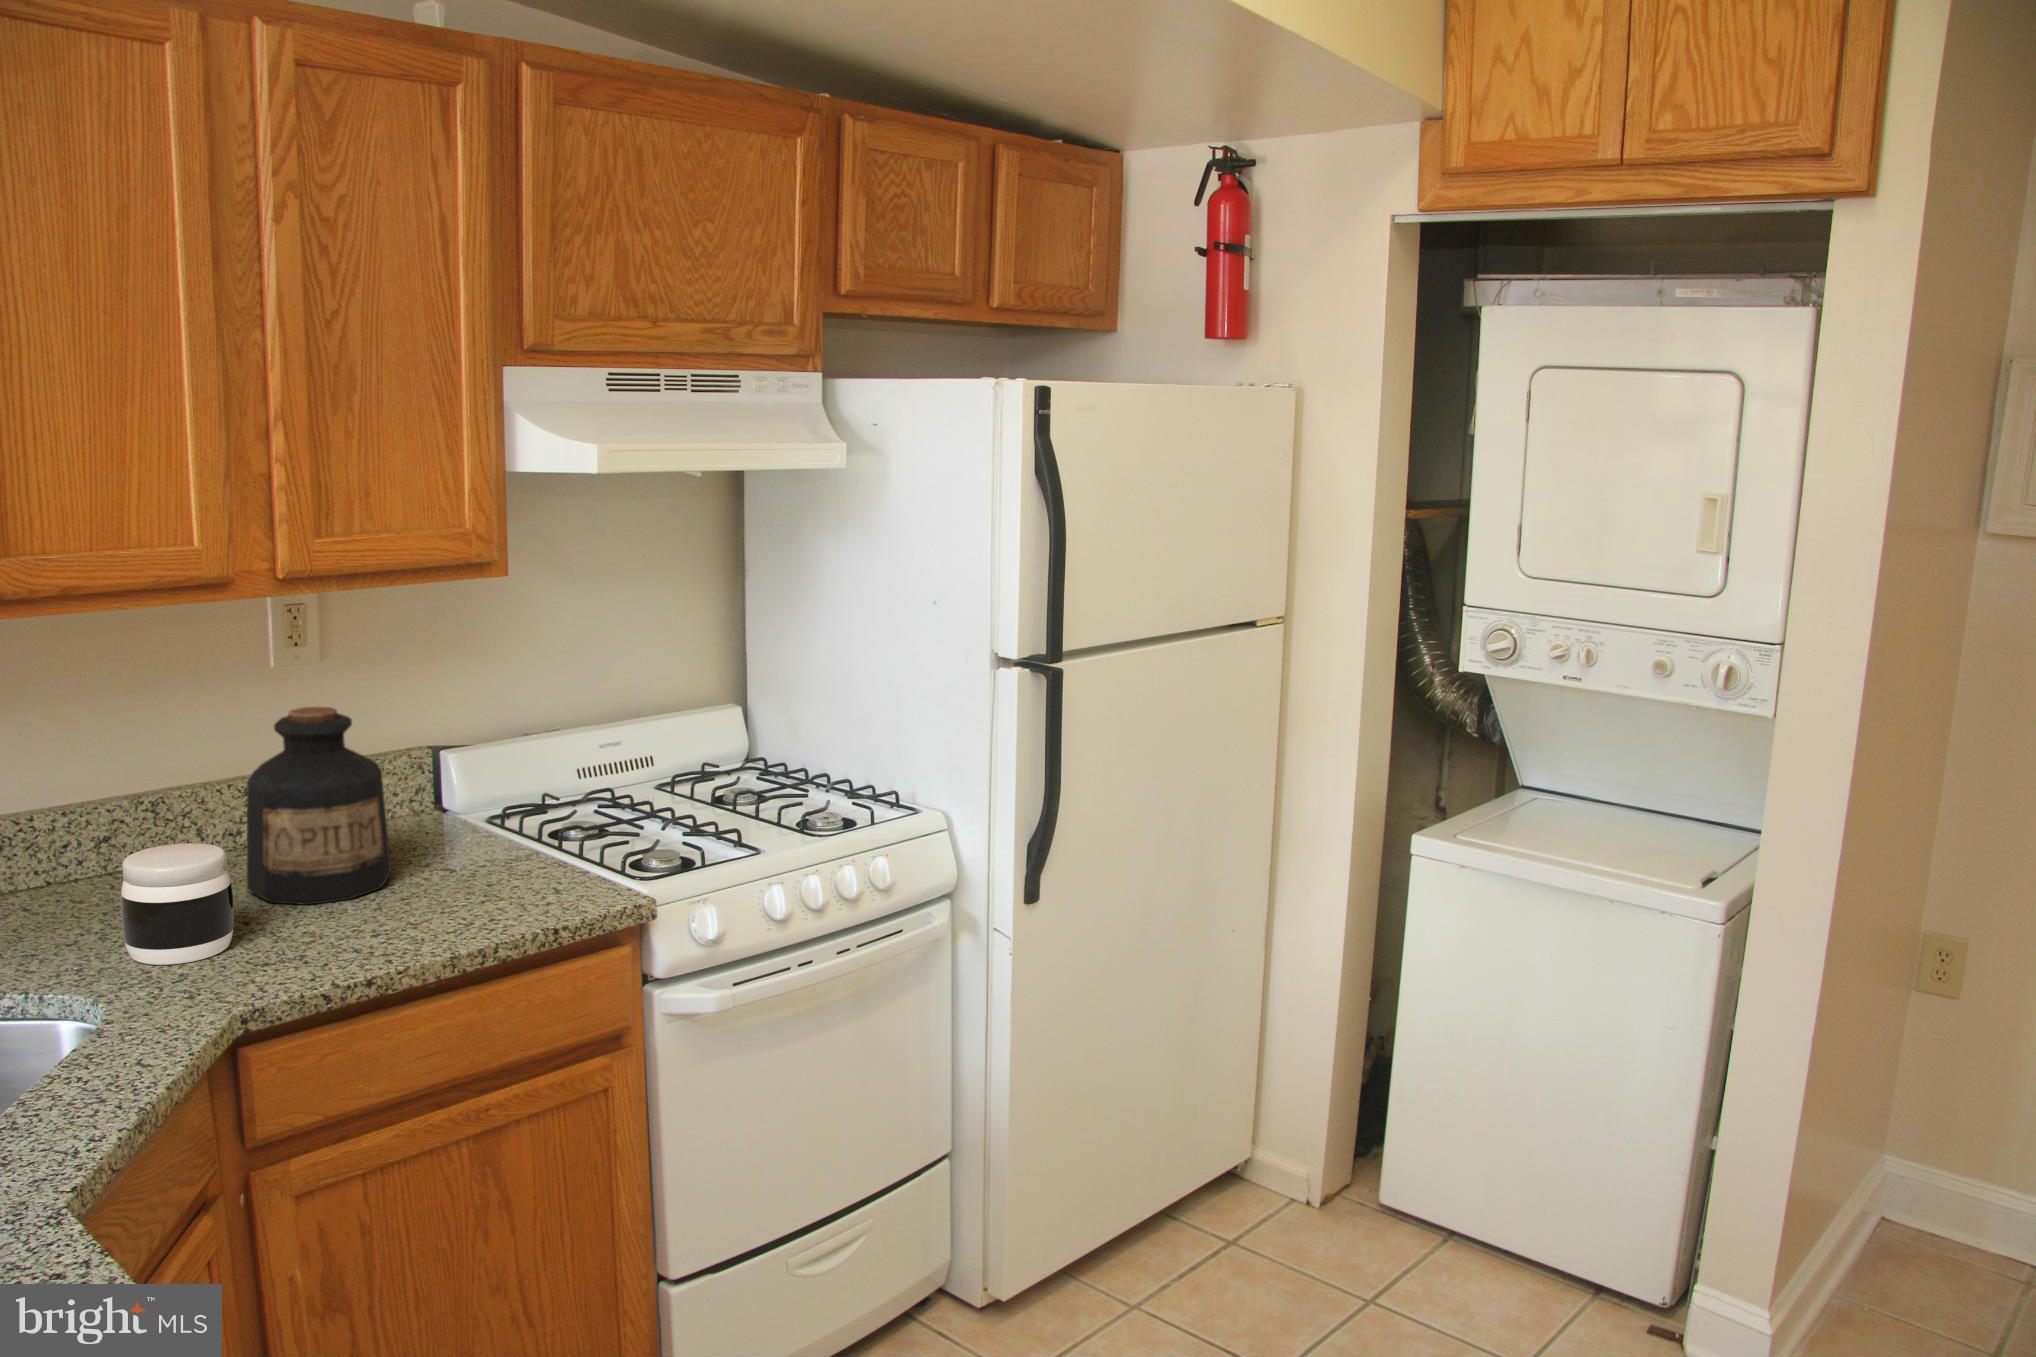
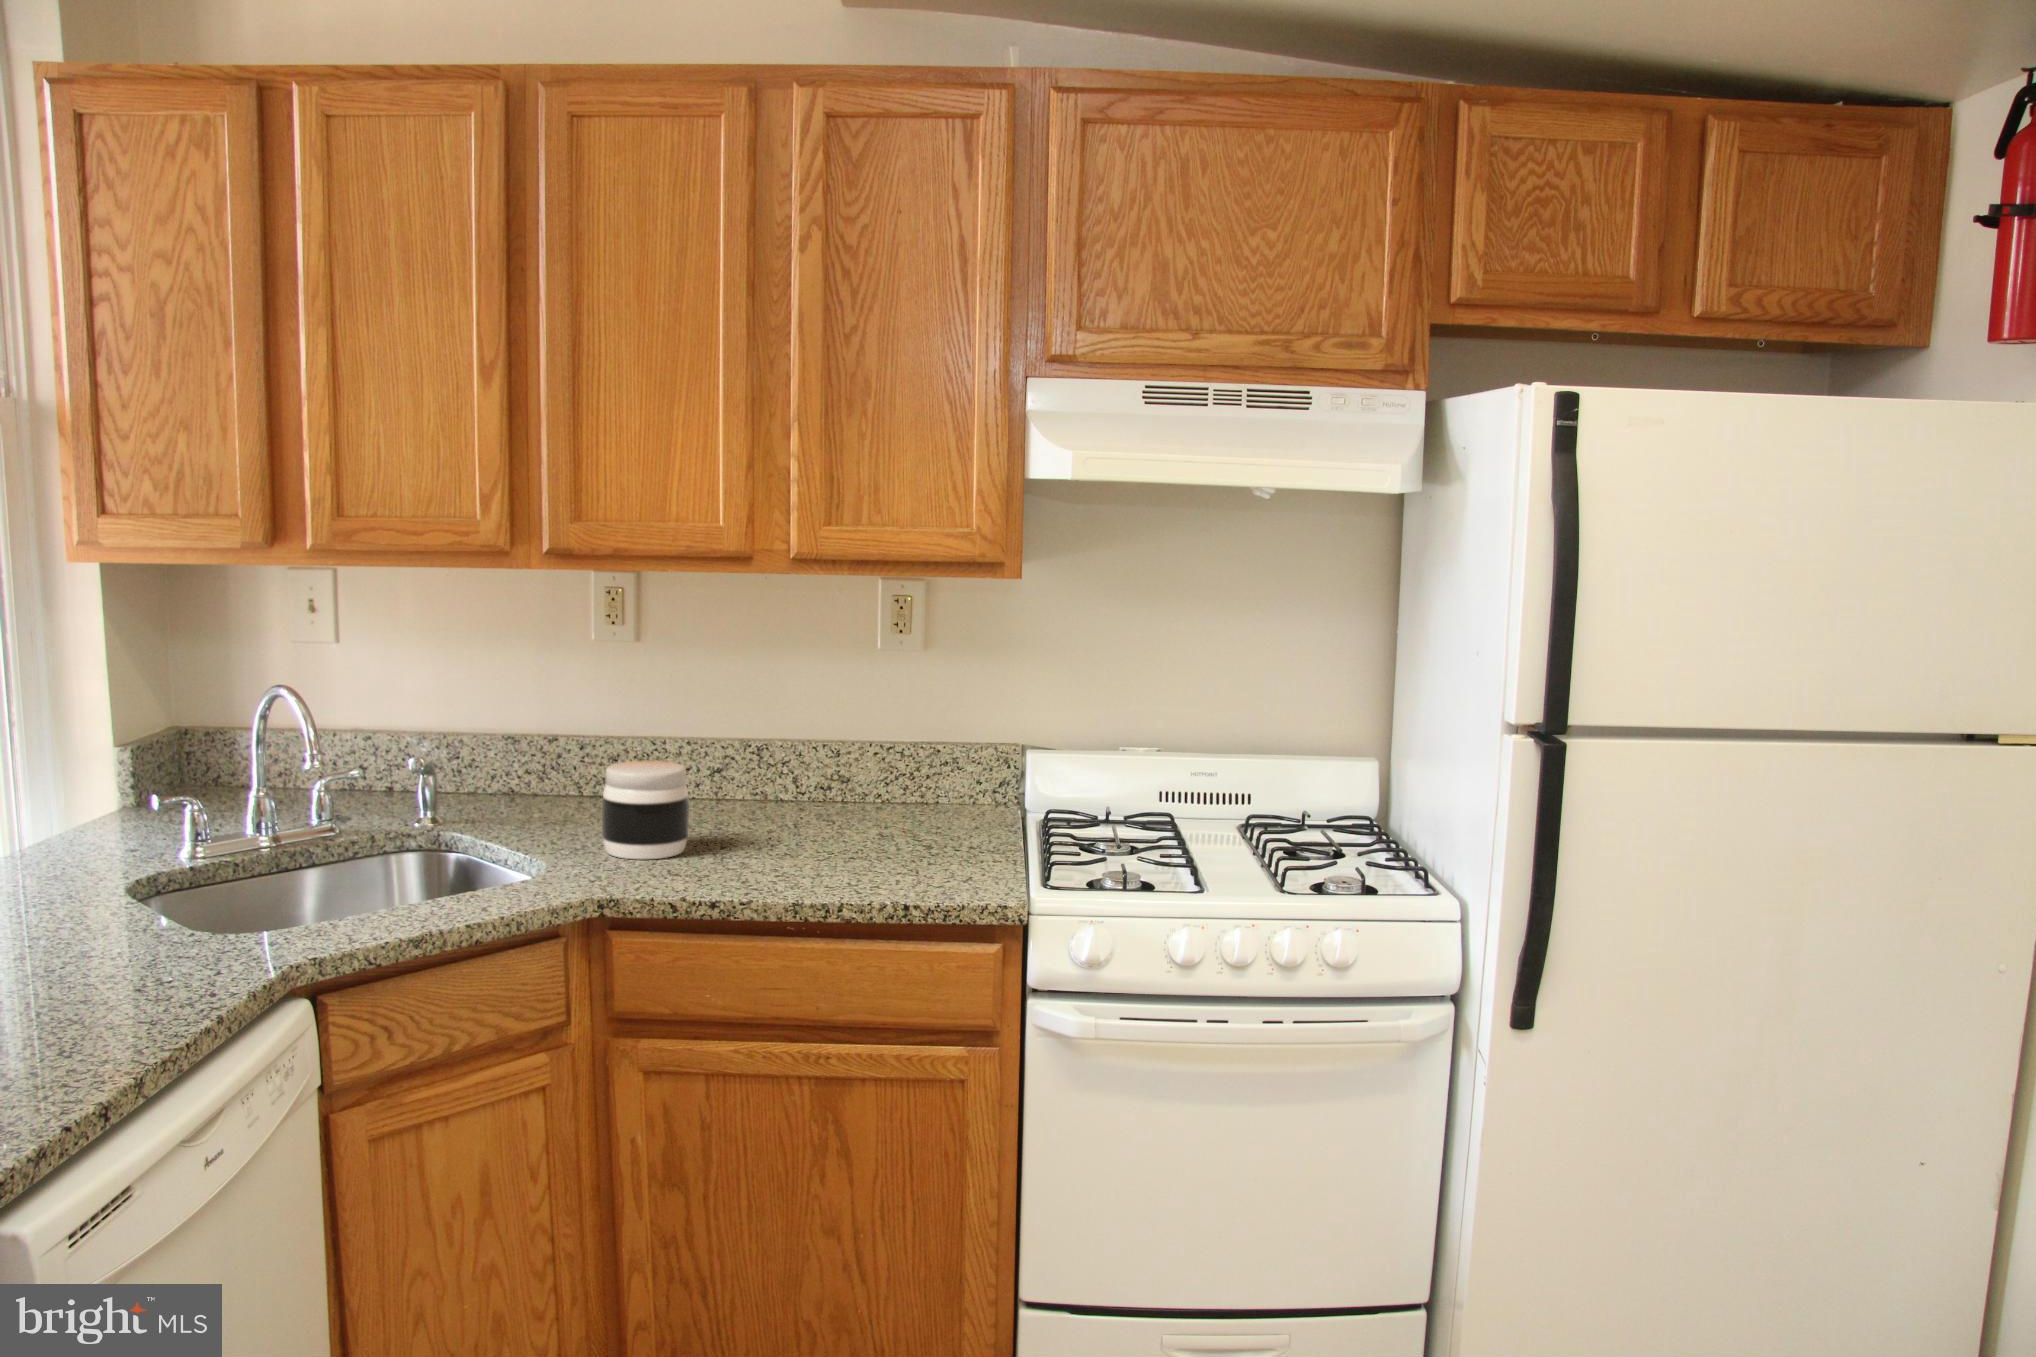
bottle: present [247,707,391,905] -> none [759,668,880,849]

